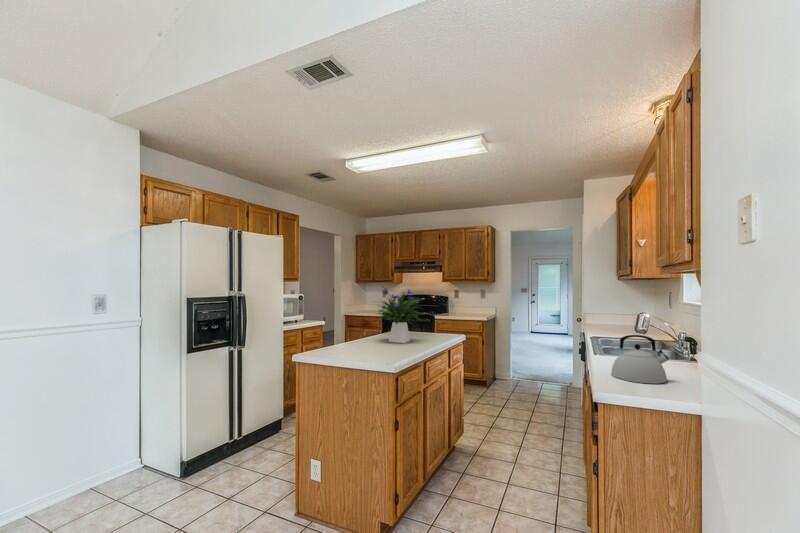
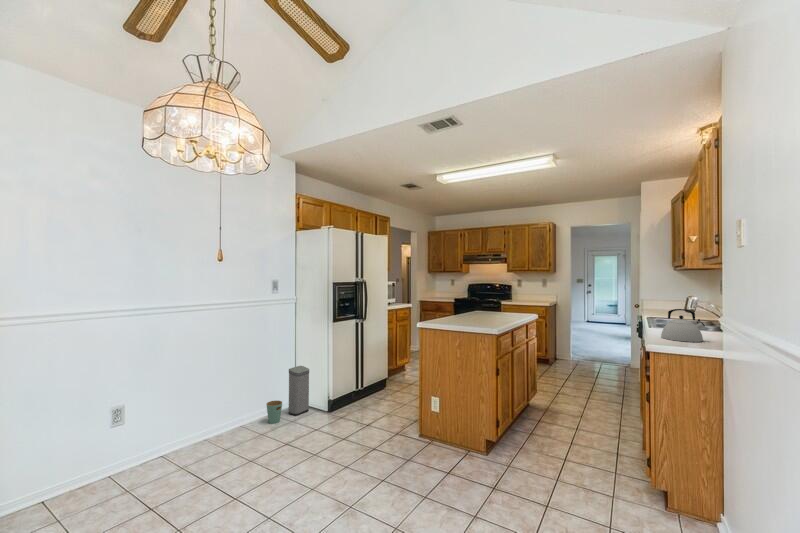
flower arrangement: present [378,287,424,343] -> none [468,274,510,318]
trash can: none [70,414,154,508] -> present [266,366,309,424]

